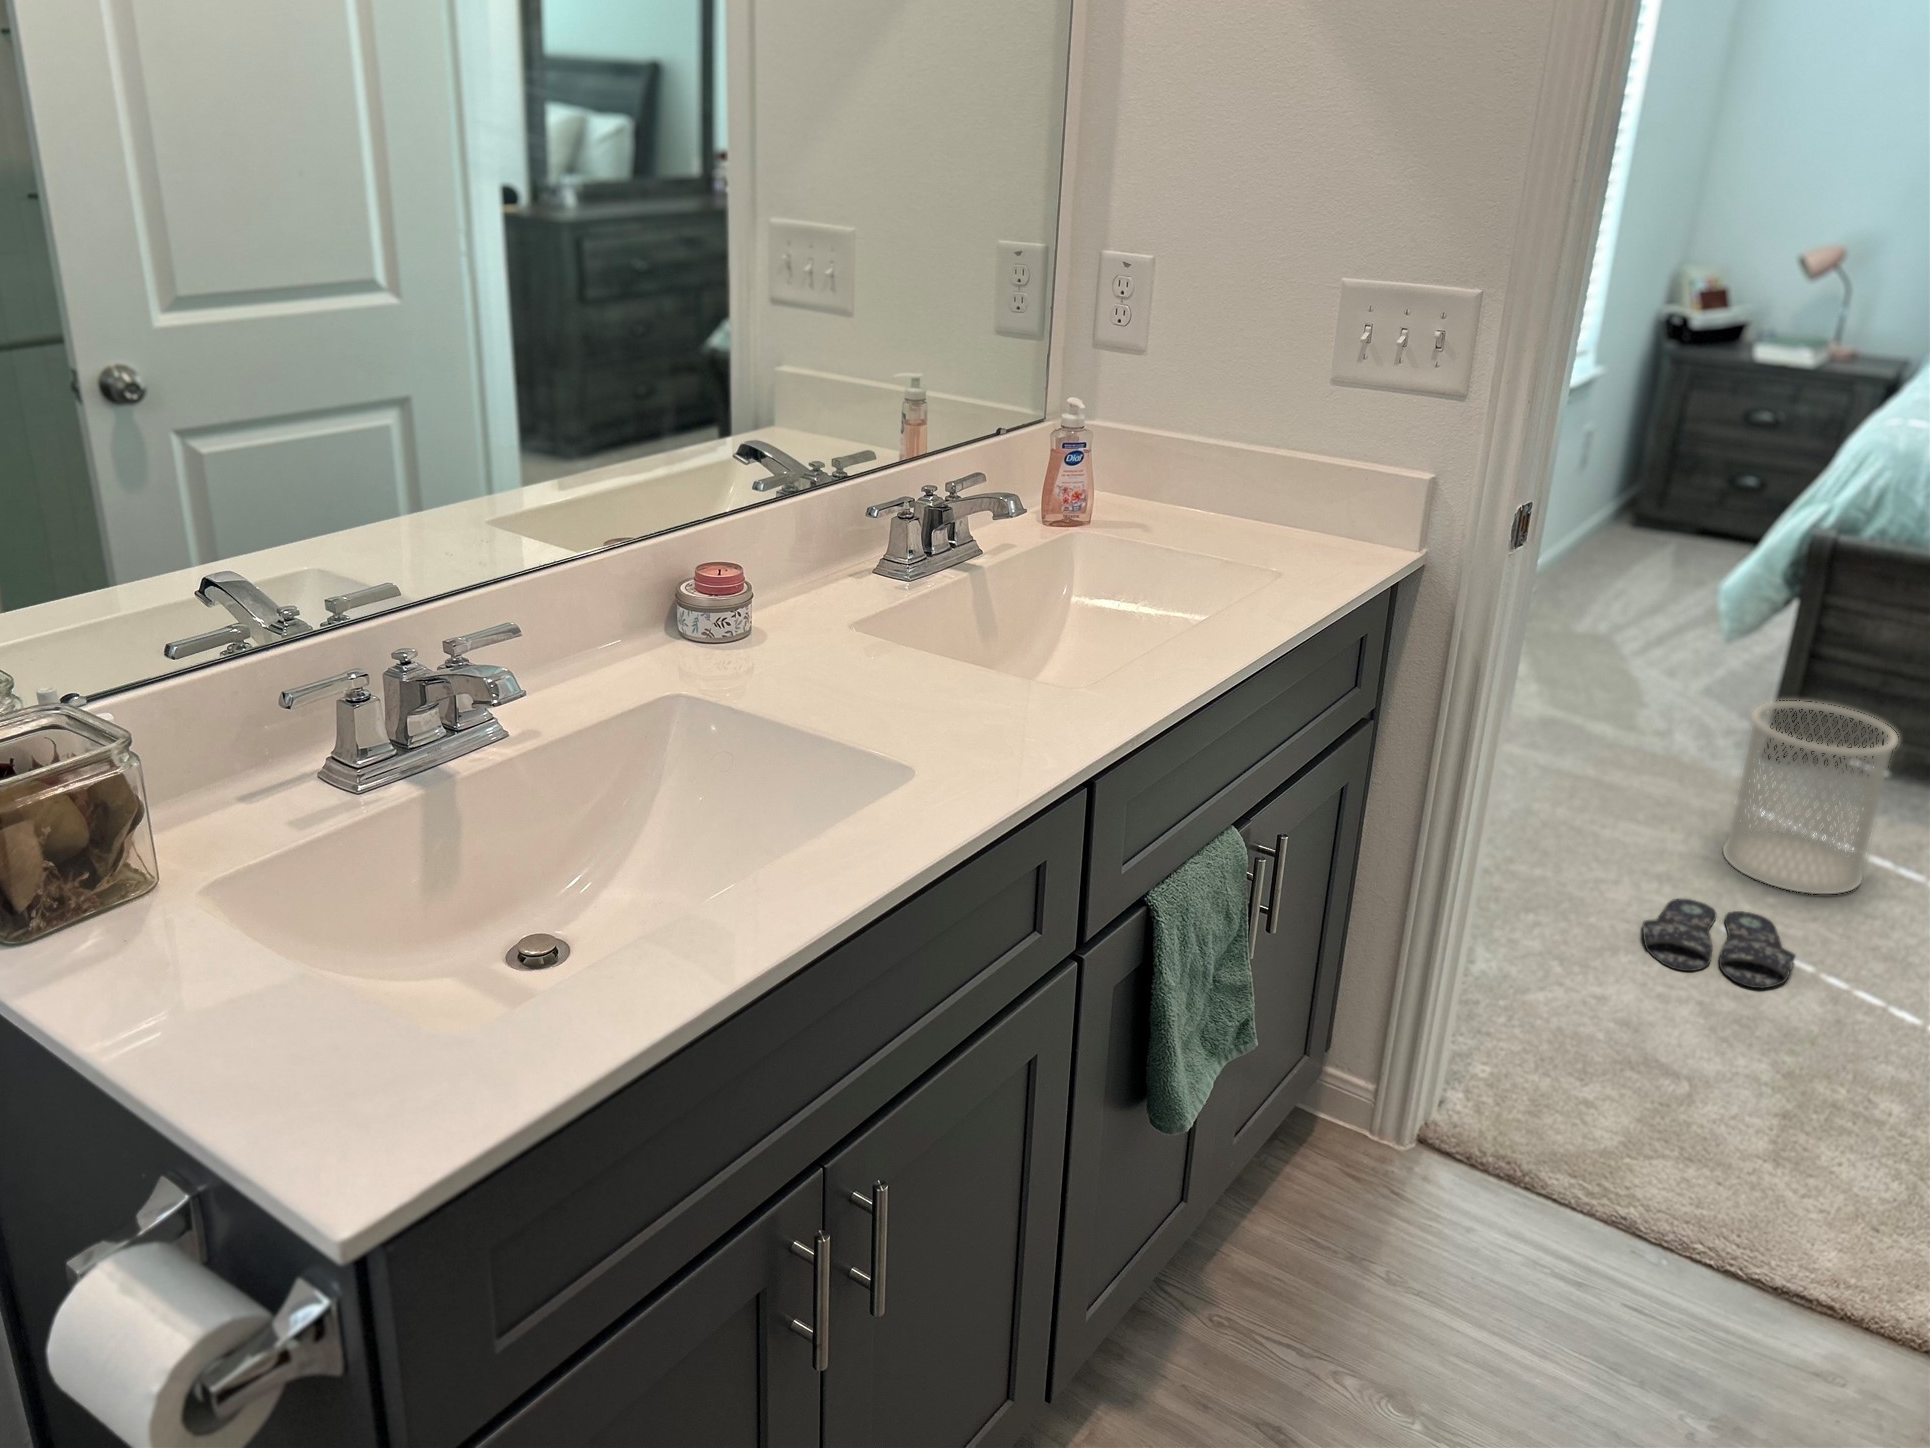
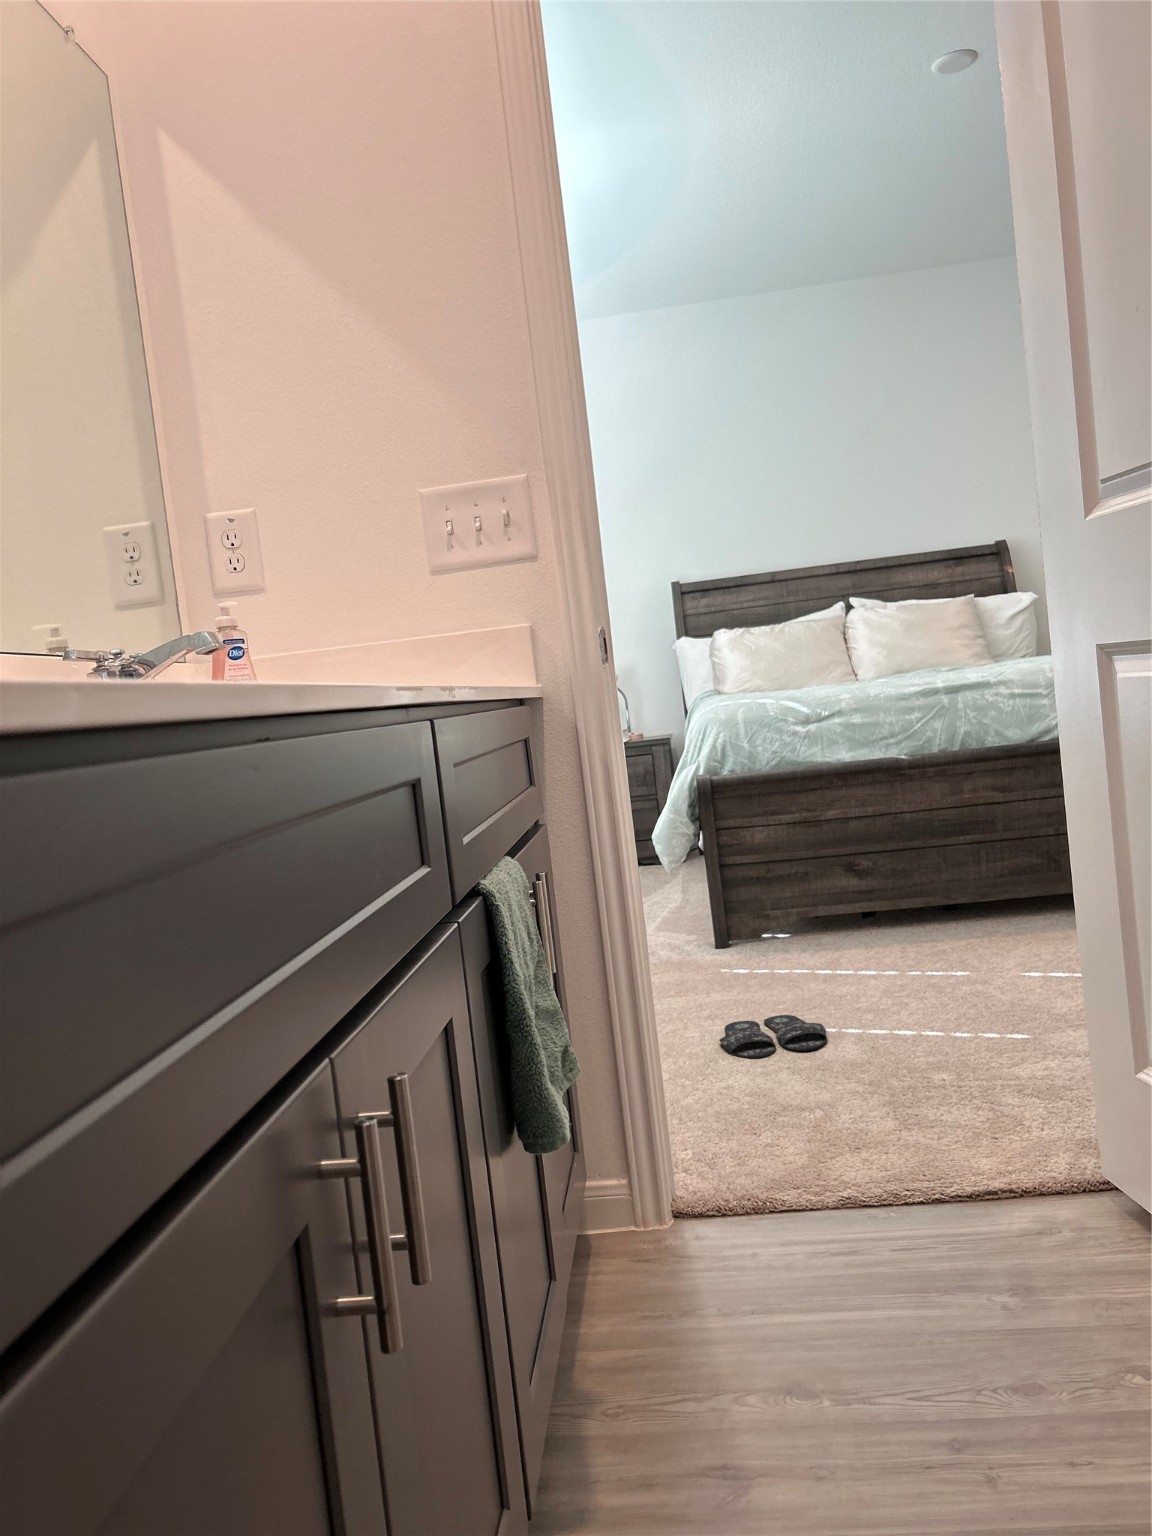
wastebasket: present [1723,701,1898,894] -> none [719,870,824,1001]

